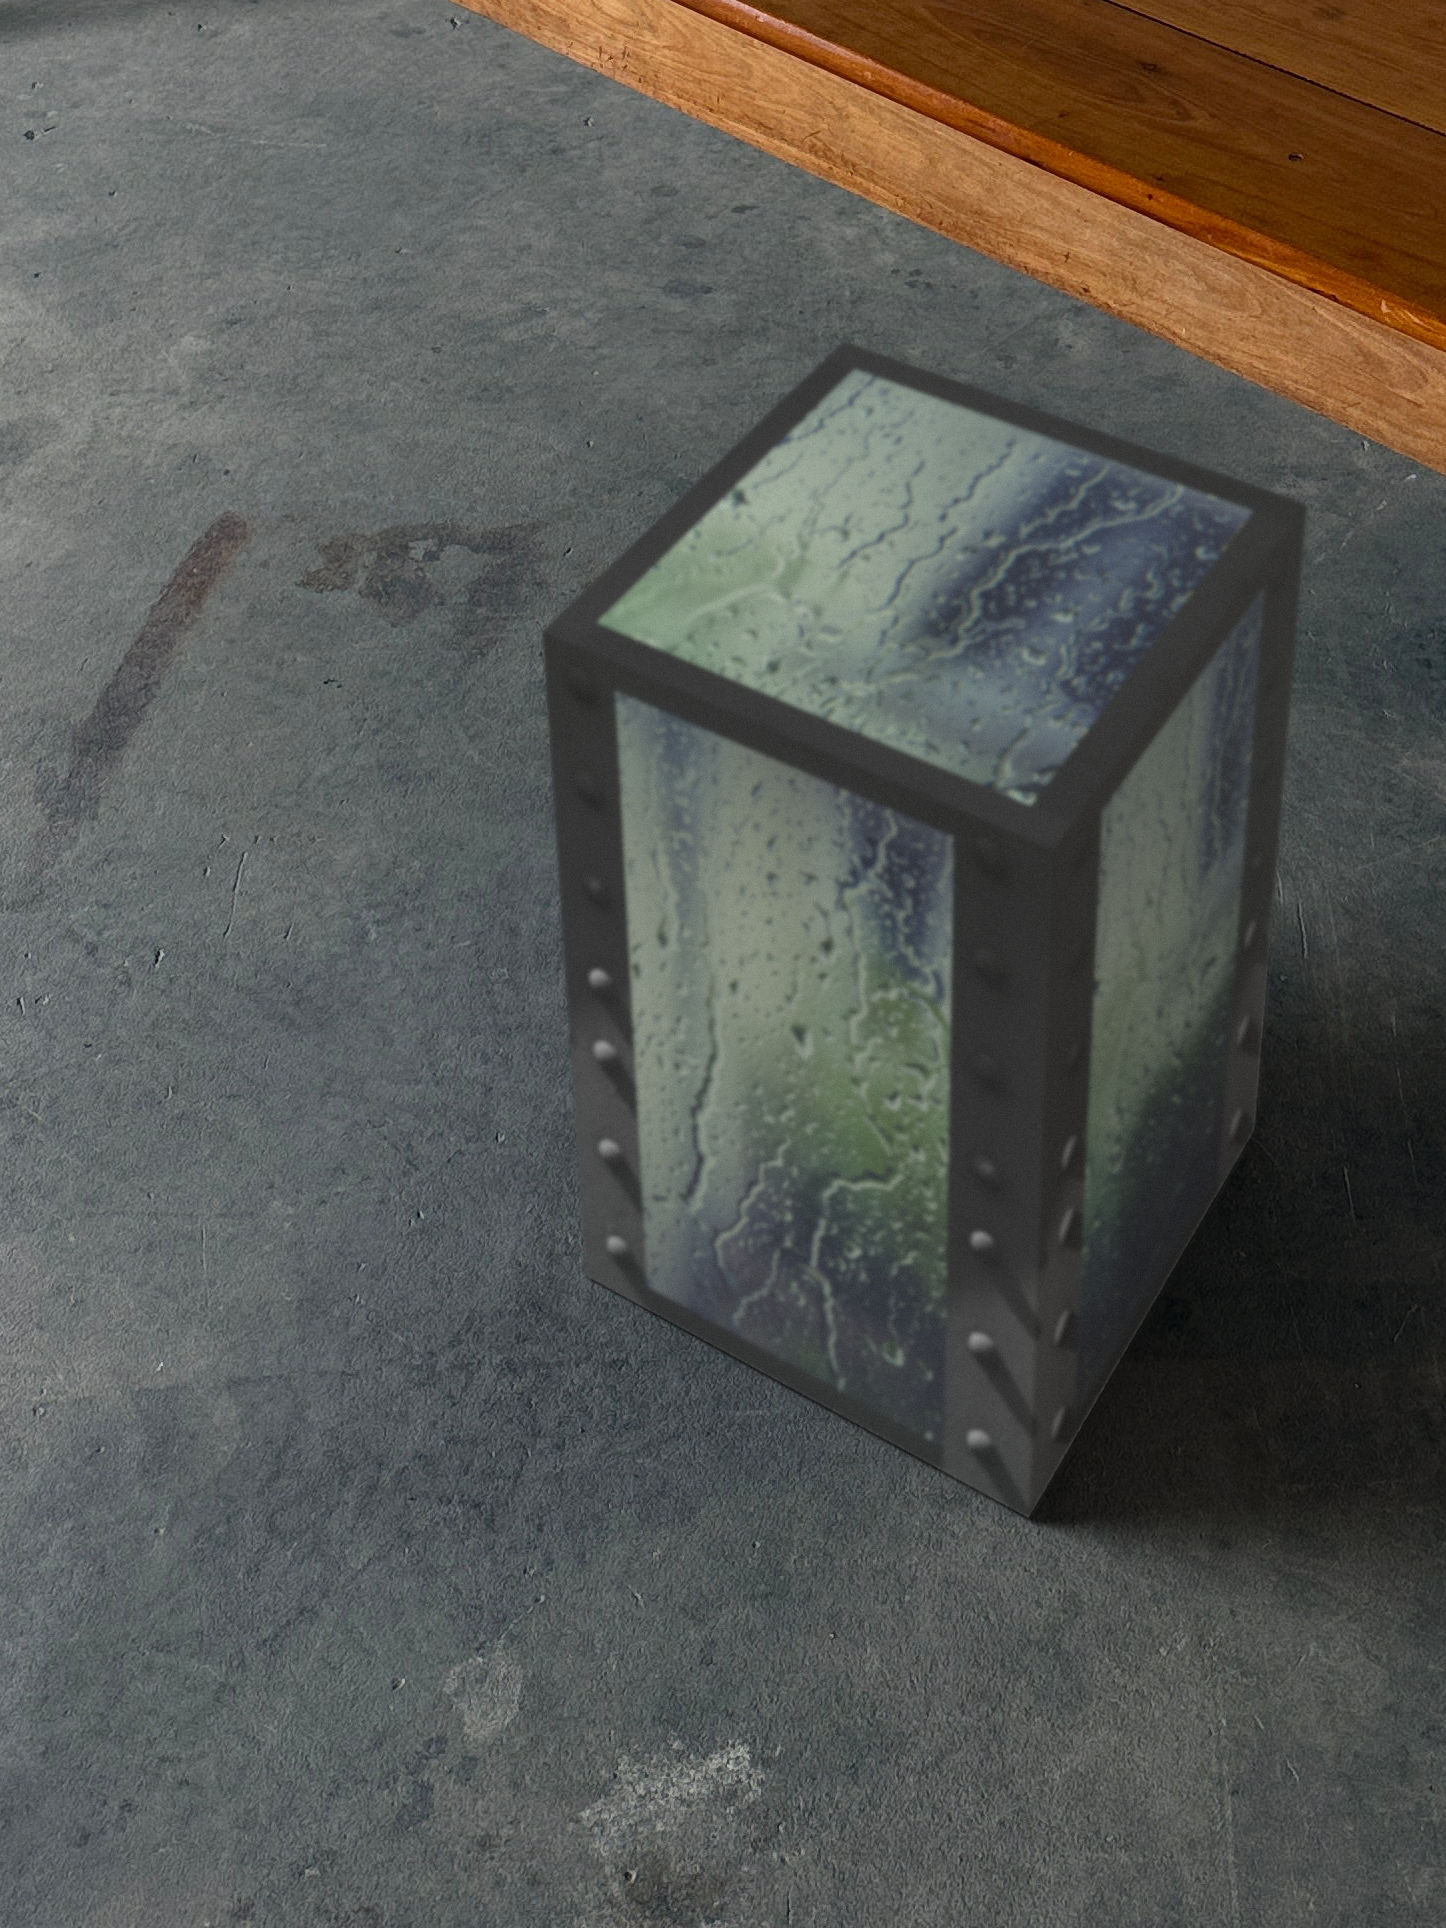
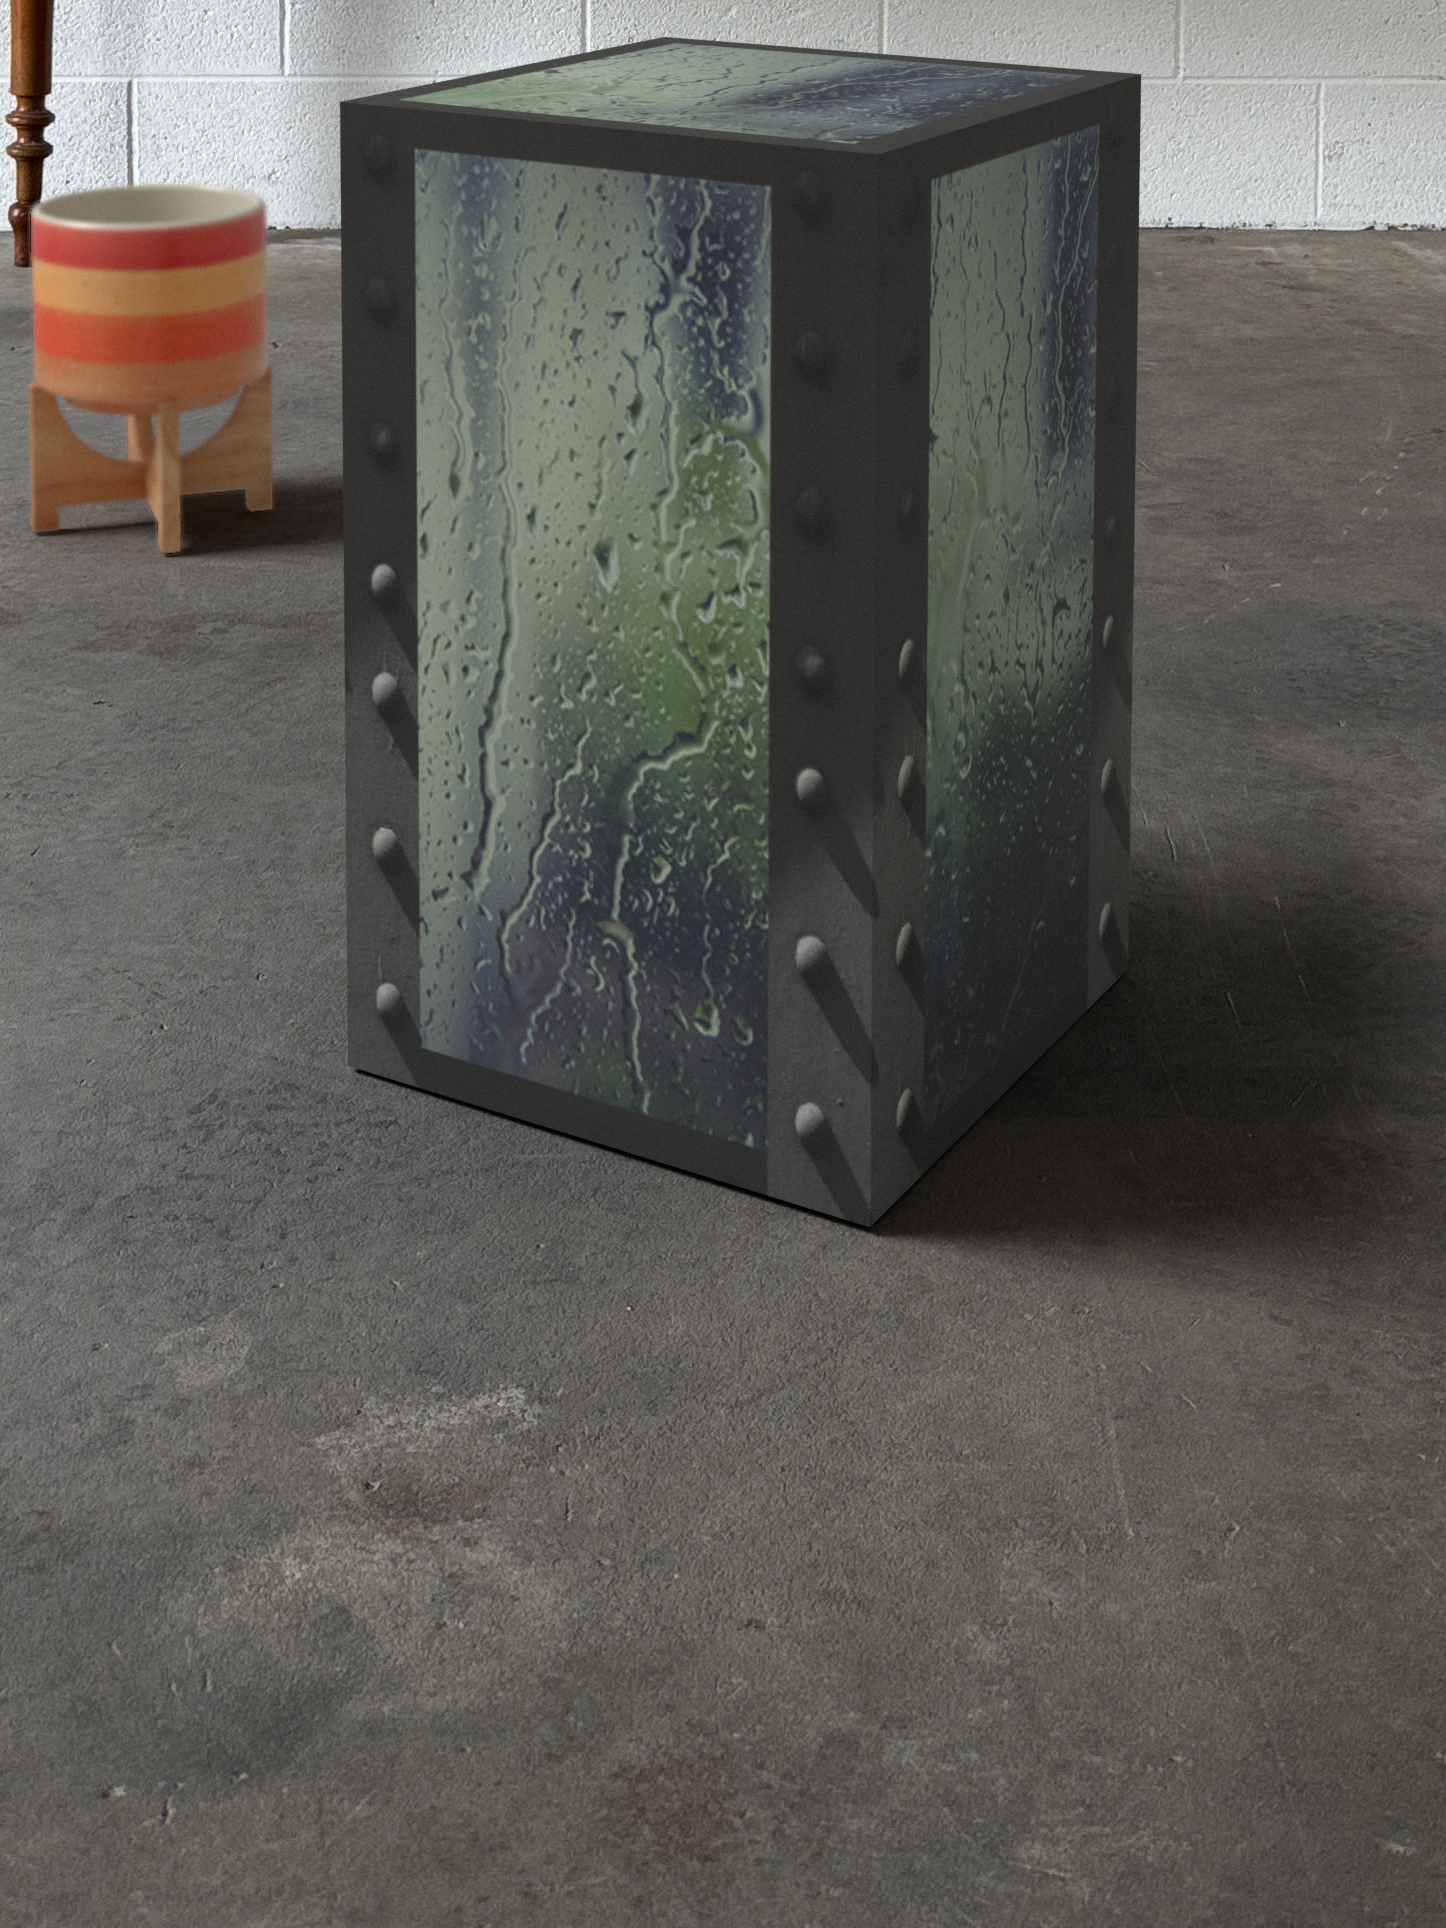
planter: none [216,42,467,421] -> present [29,184,273,553]

